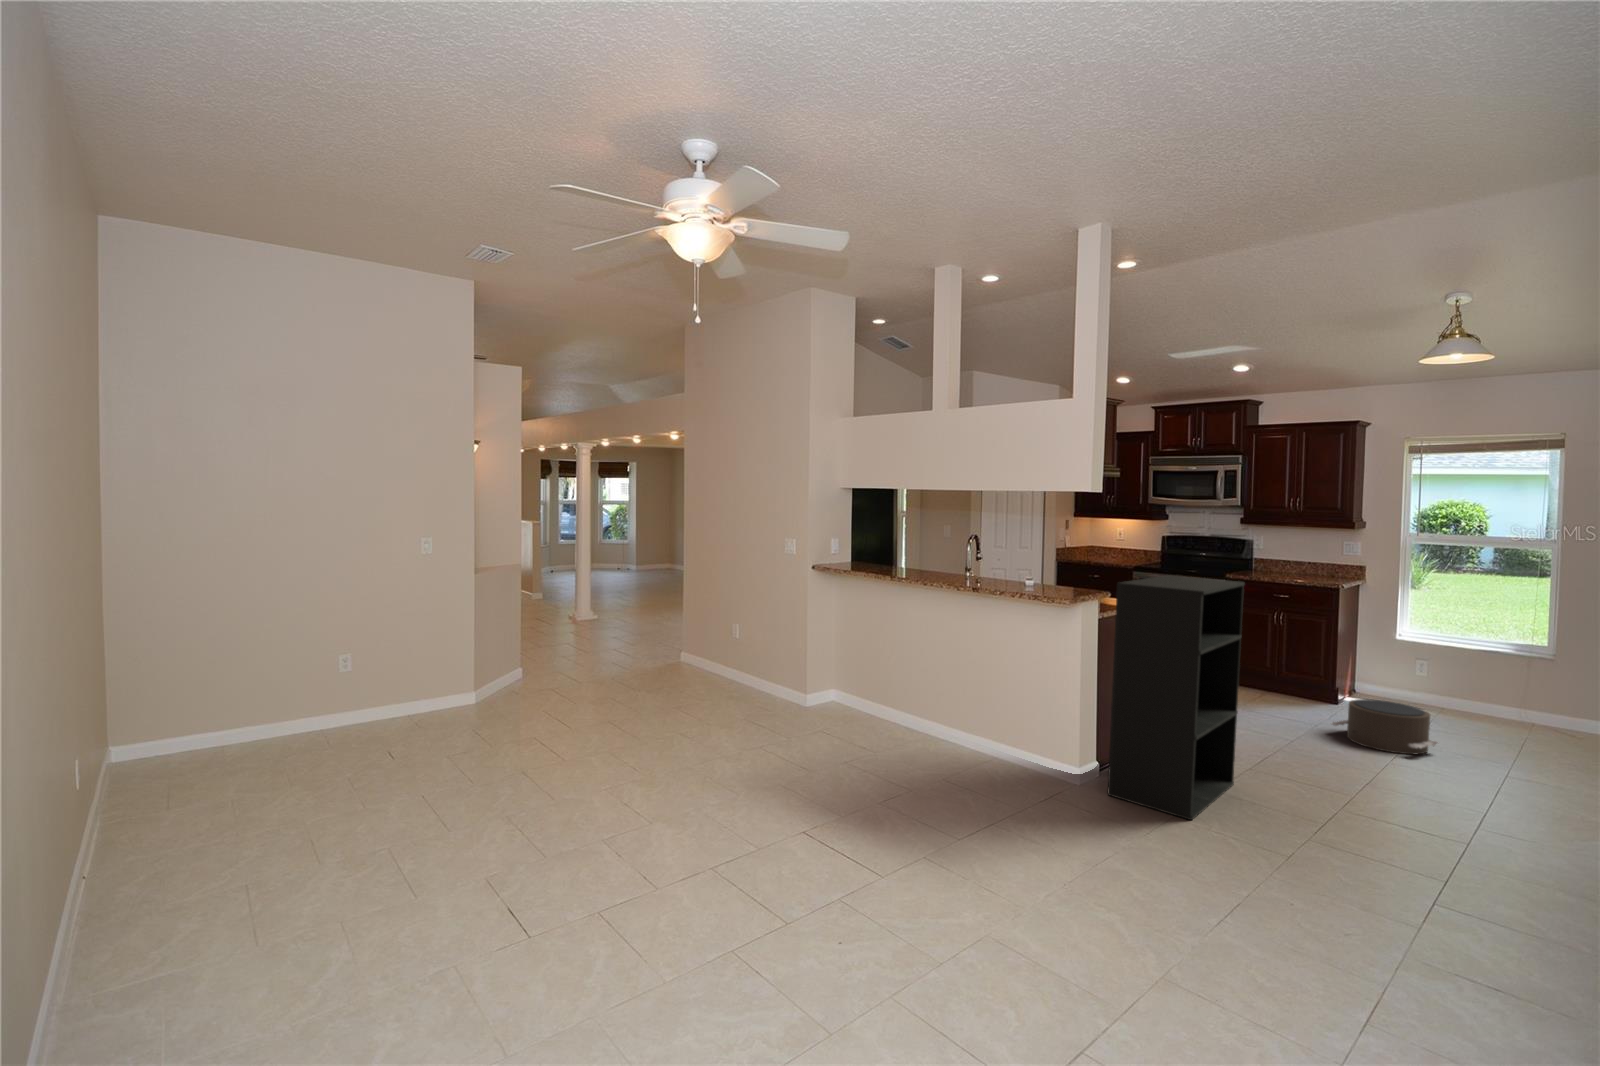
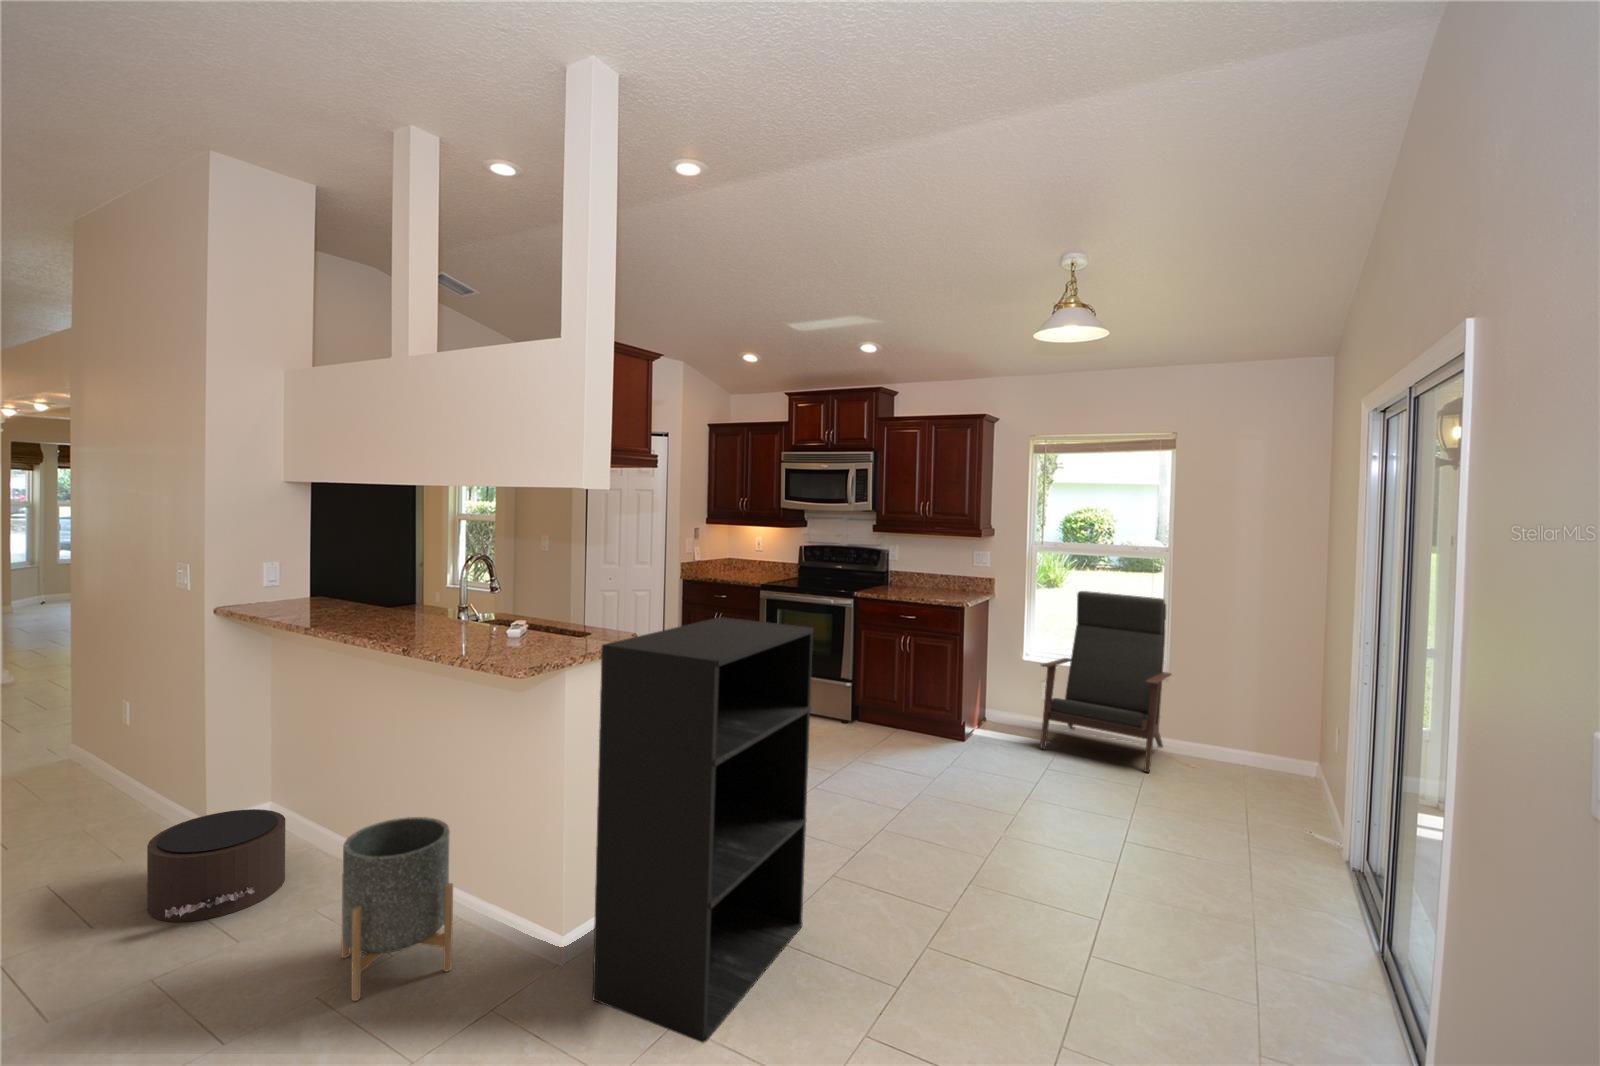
lounge chair: none [1419,577,1571,739] -> present [1040,591,1171,772]
planter: none [943,686,1013,777] -> present [341,817,453,1001]
pouf: present [1331,699,1437,754] -> present [147,809,285,922]

